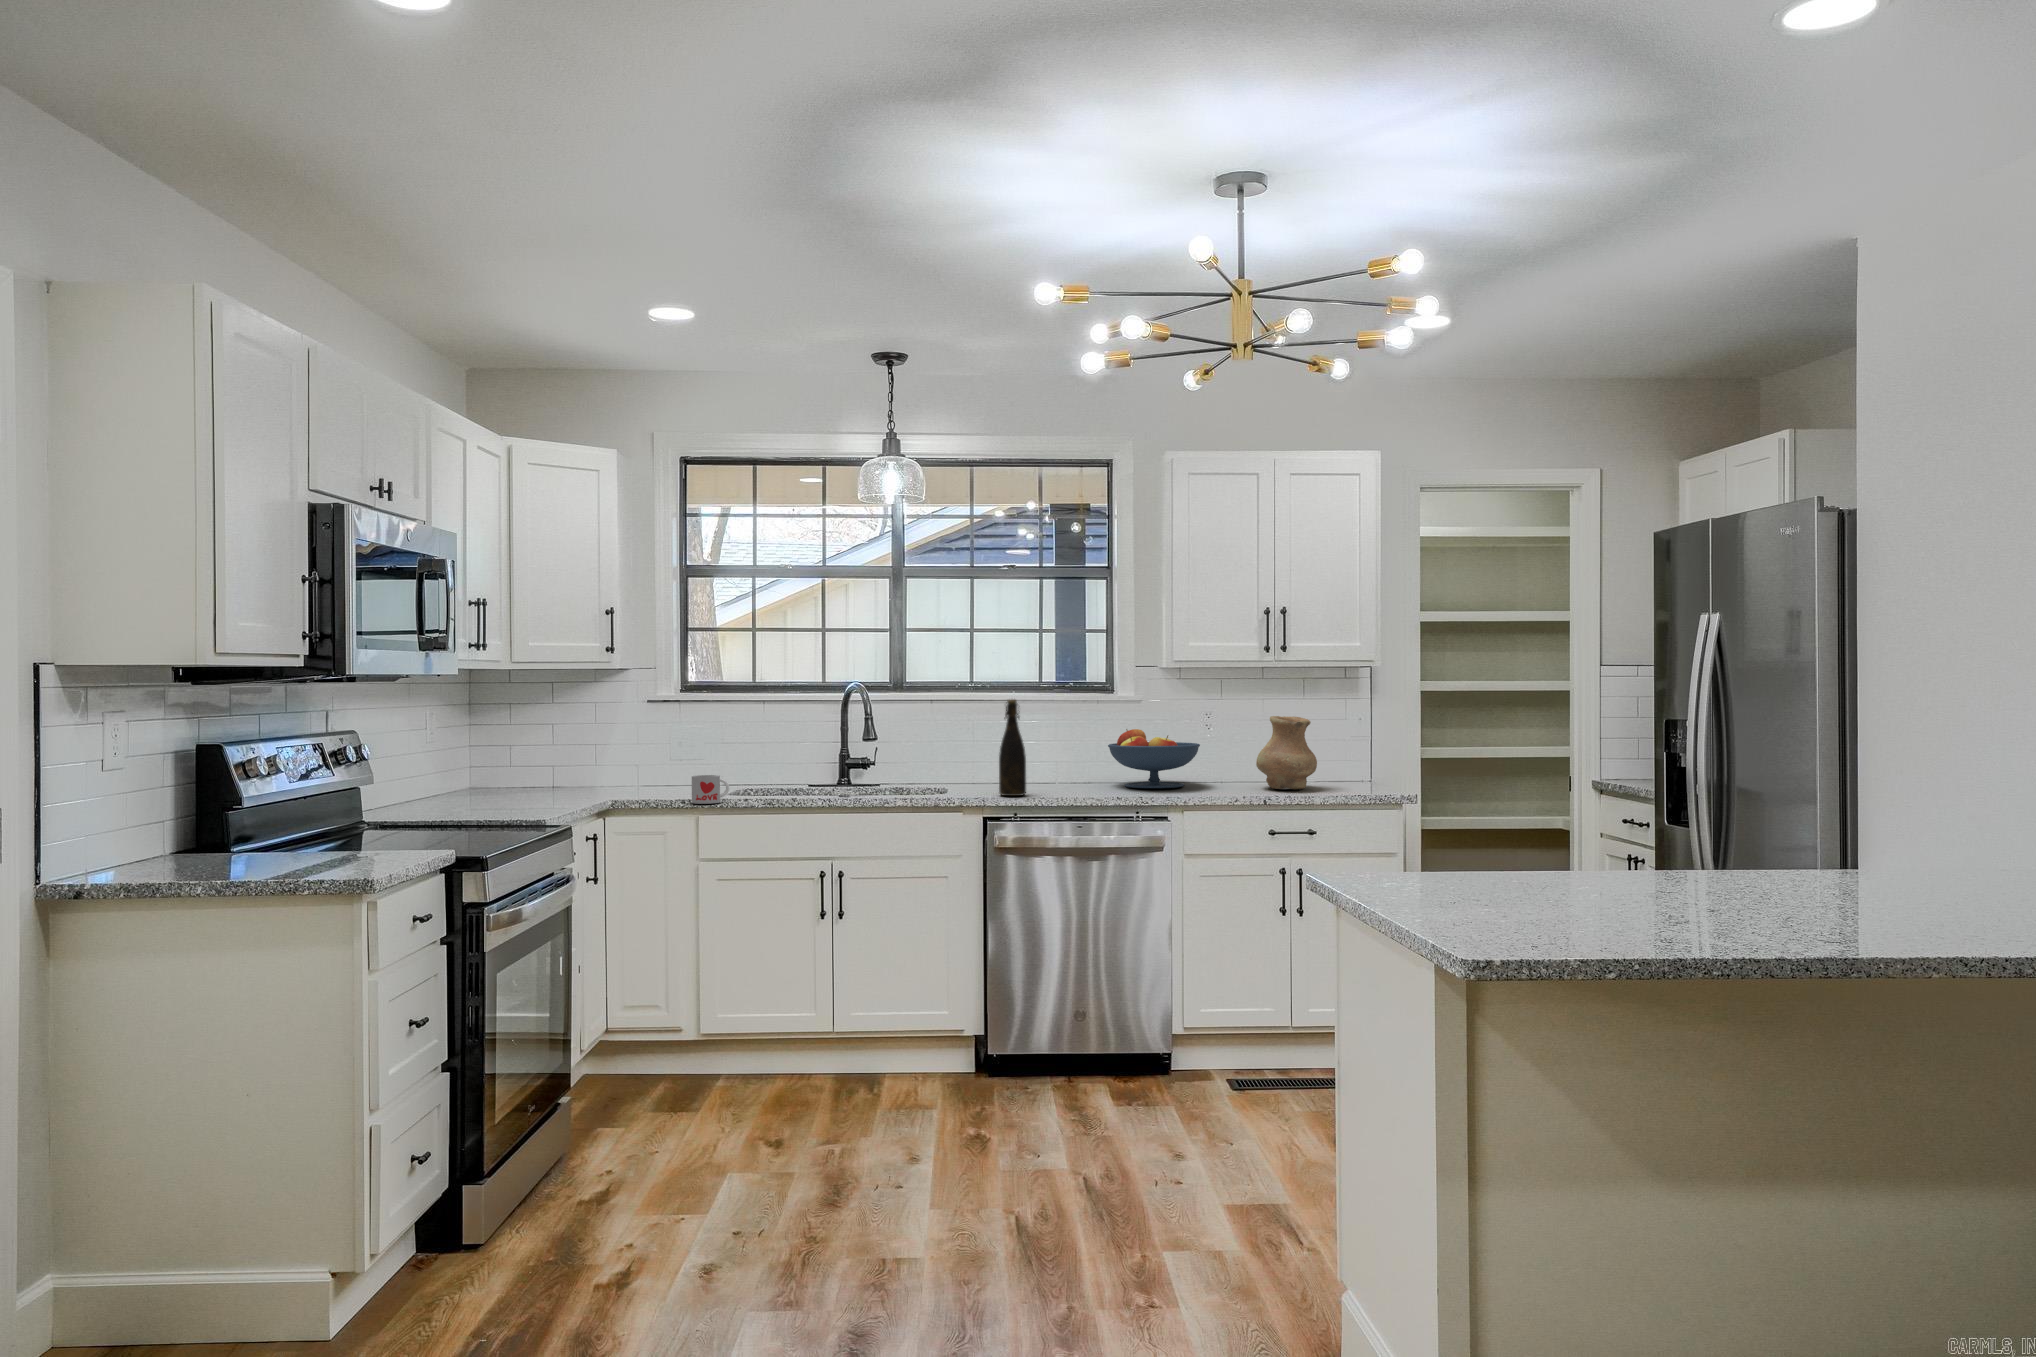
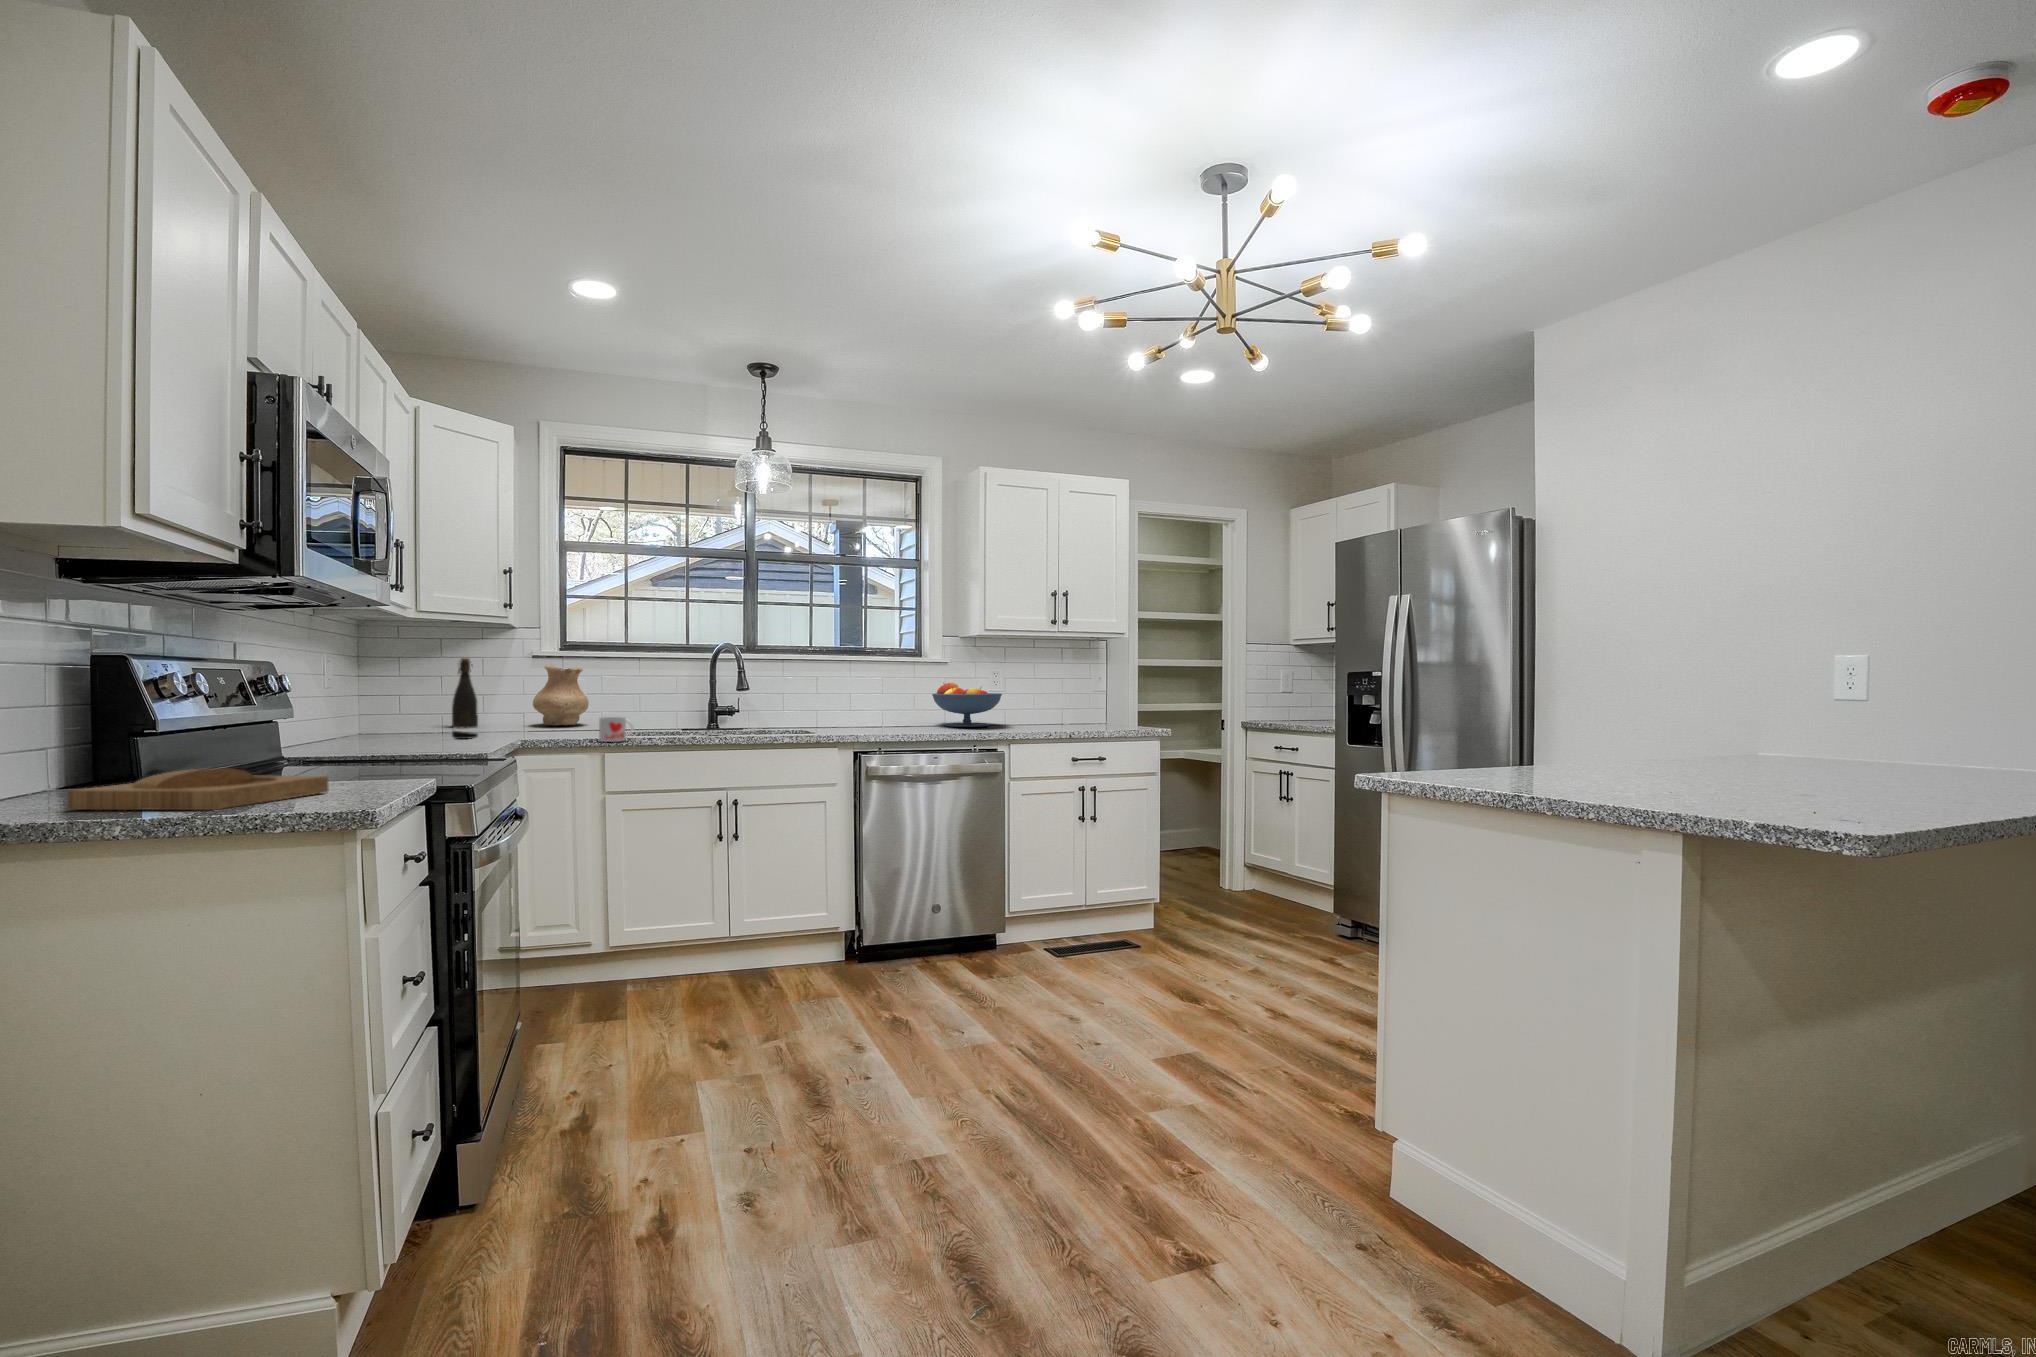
bottle: present [999,699,1026,796] -> present [452,658,478,739]
vase: present [1256,716,1317,789] -> present [533,665,589,725]
tray: none [173,838,355,873] -> present [68,768,328,810]

